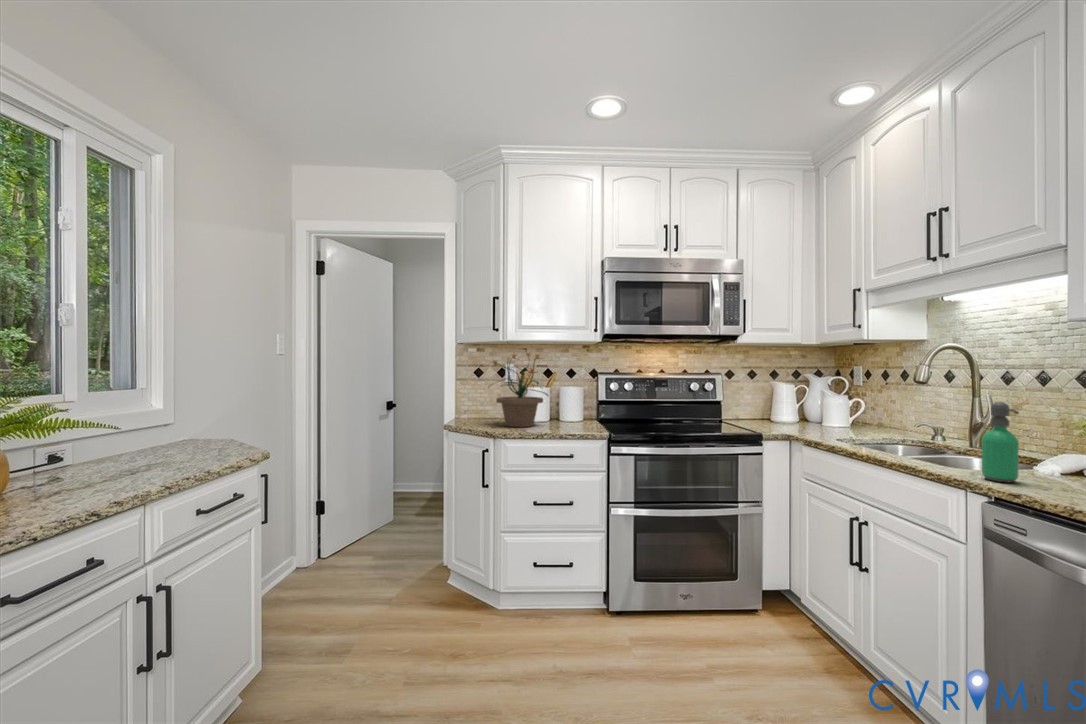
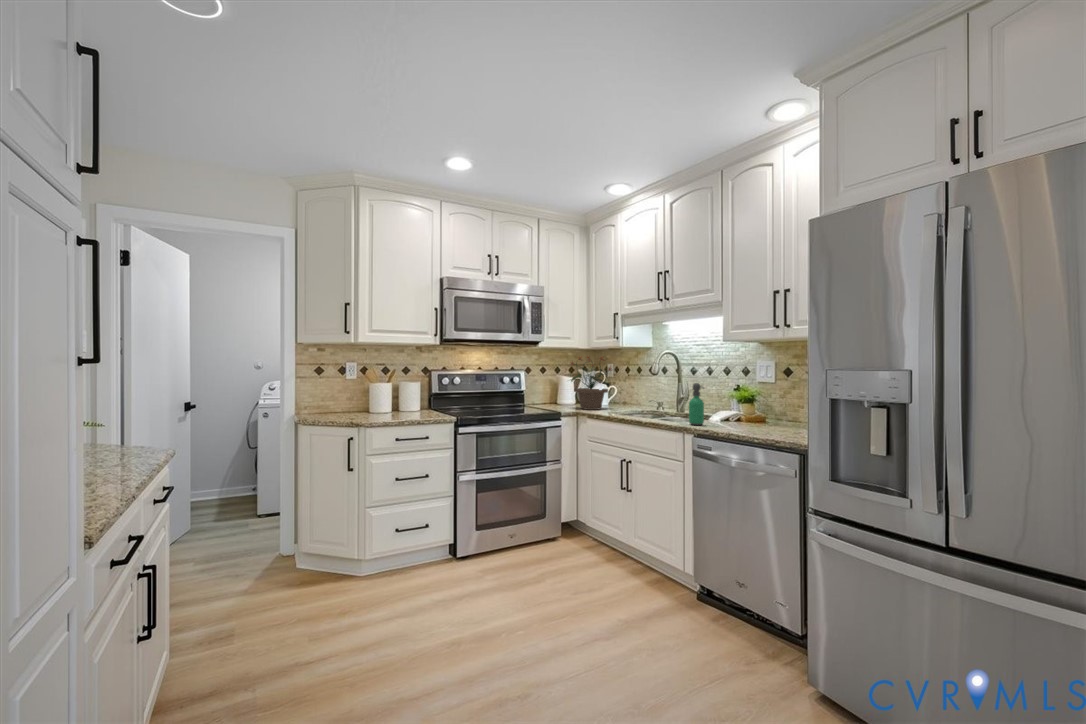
potted plant: present [493,354,548,427] -> present [570,357,612,410]

